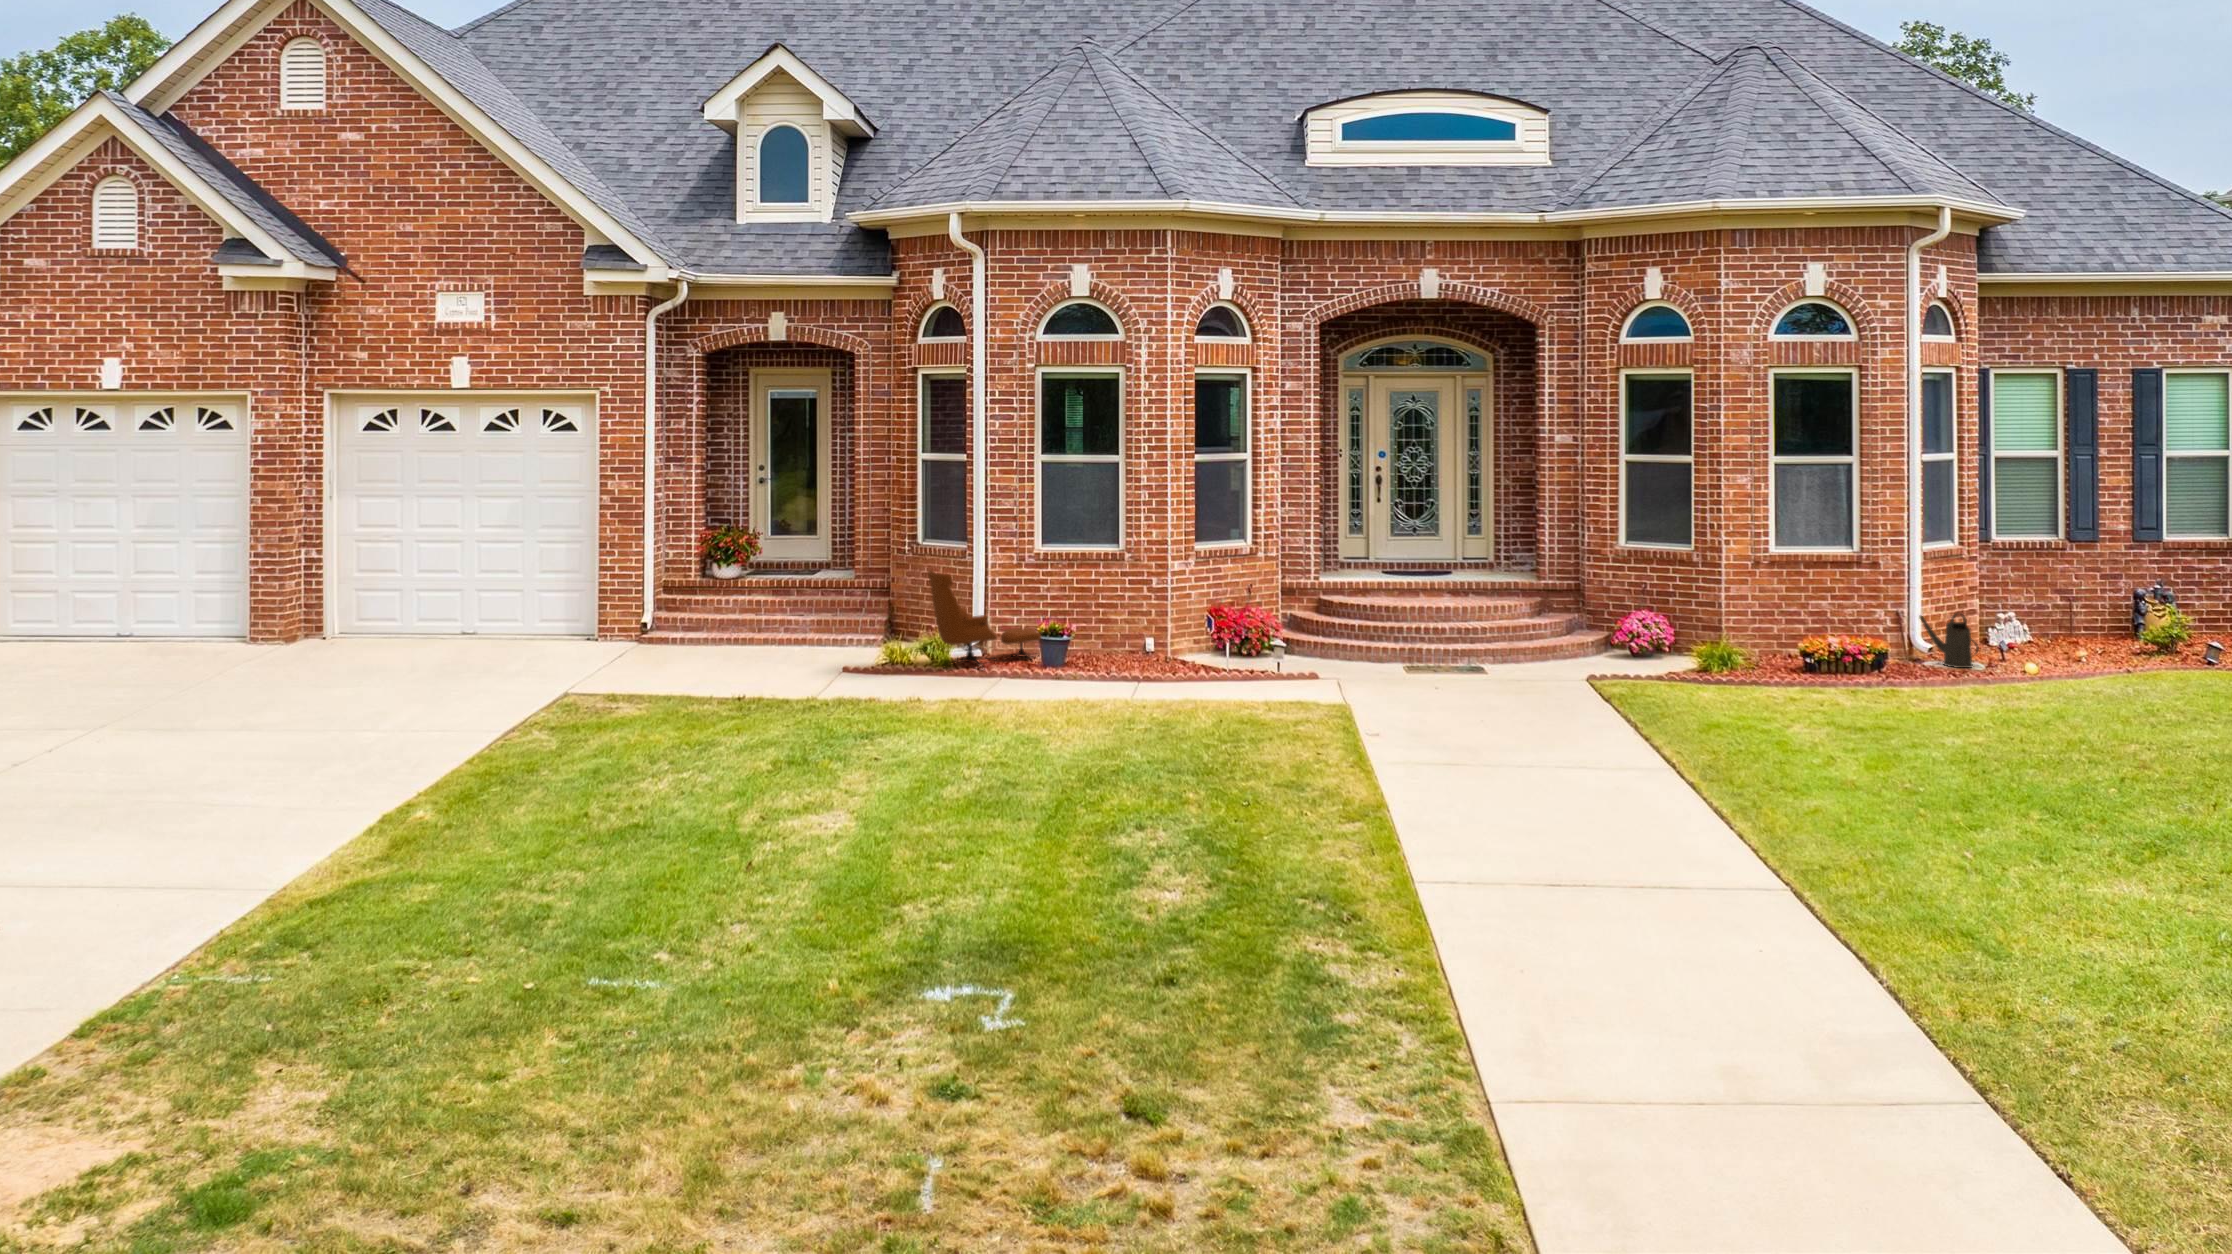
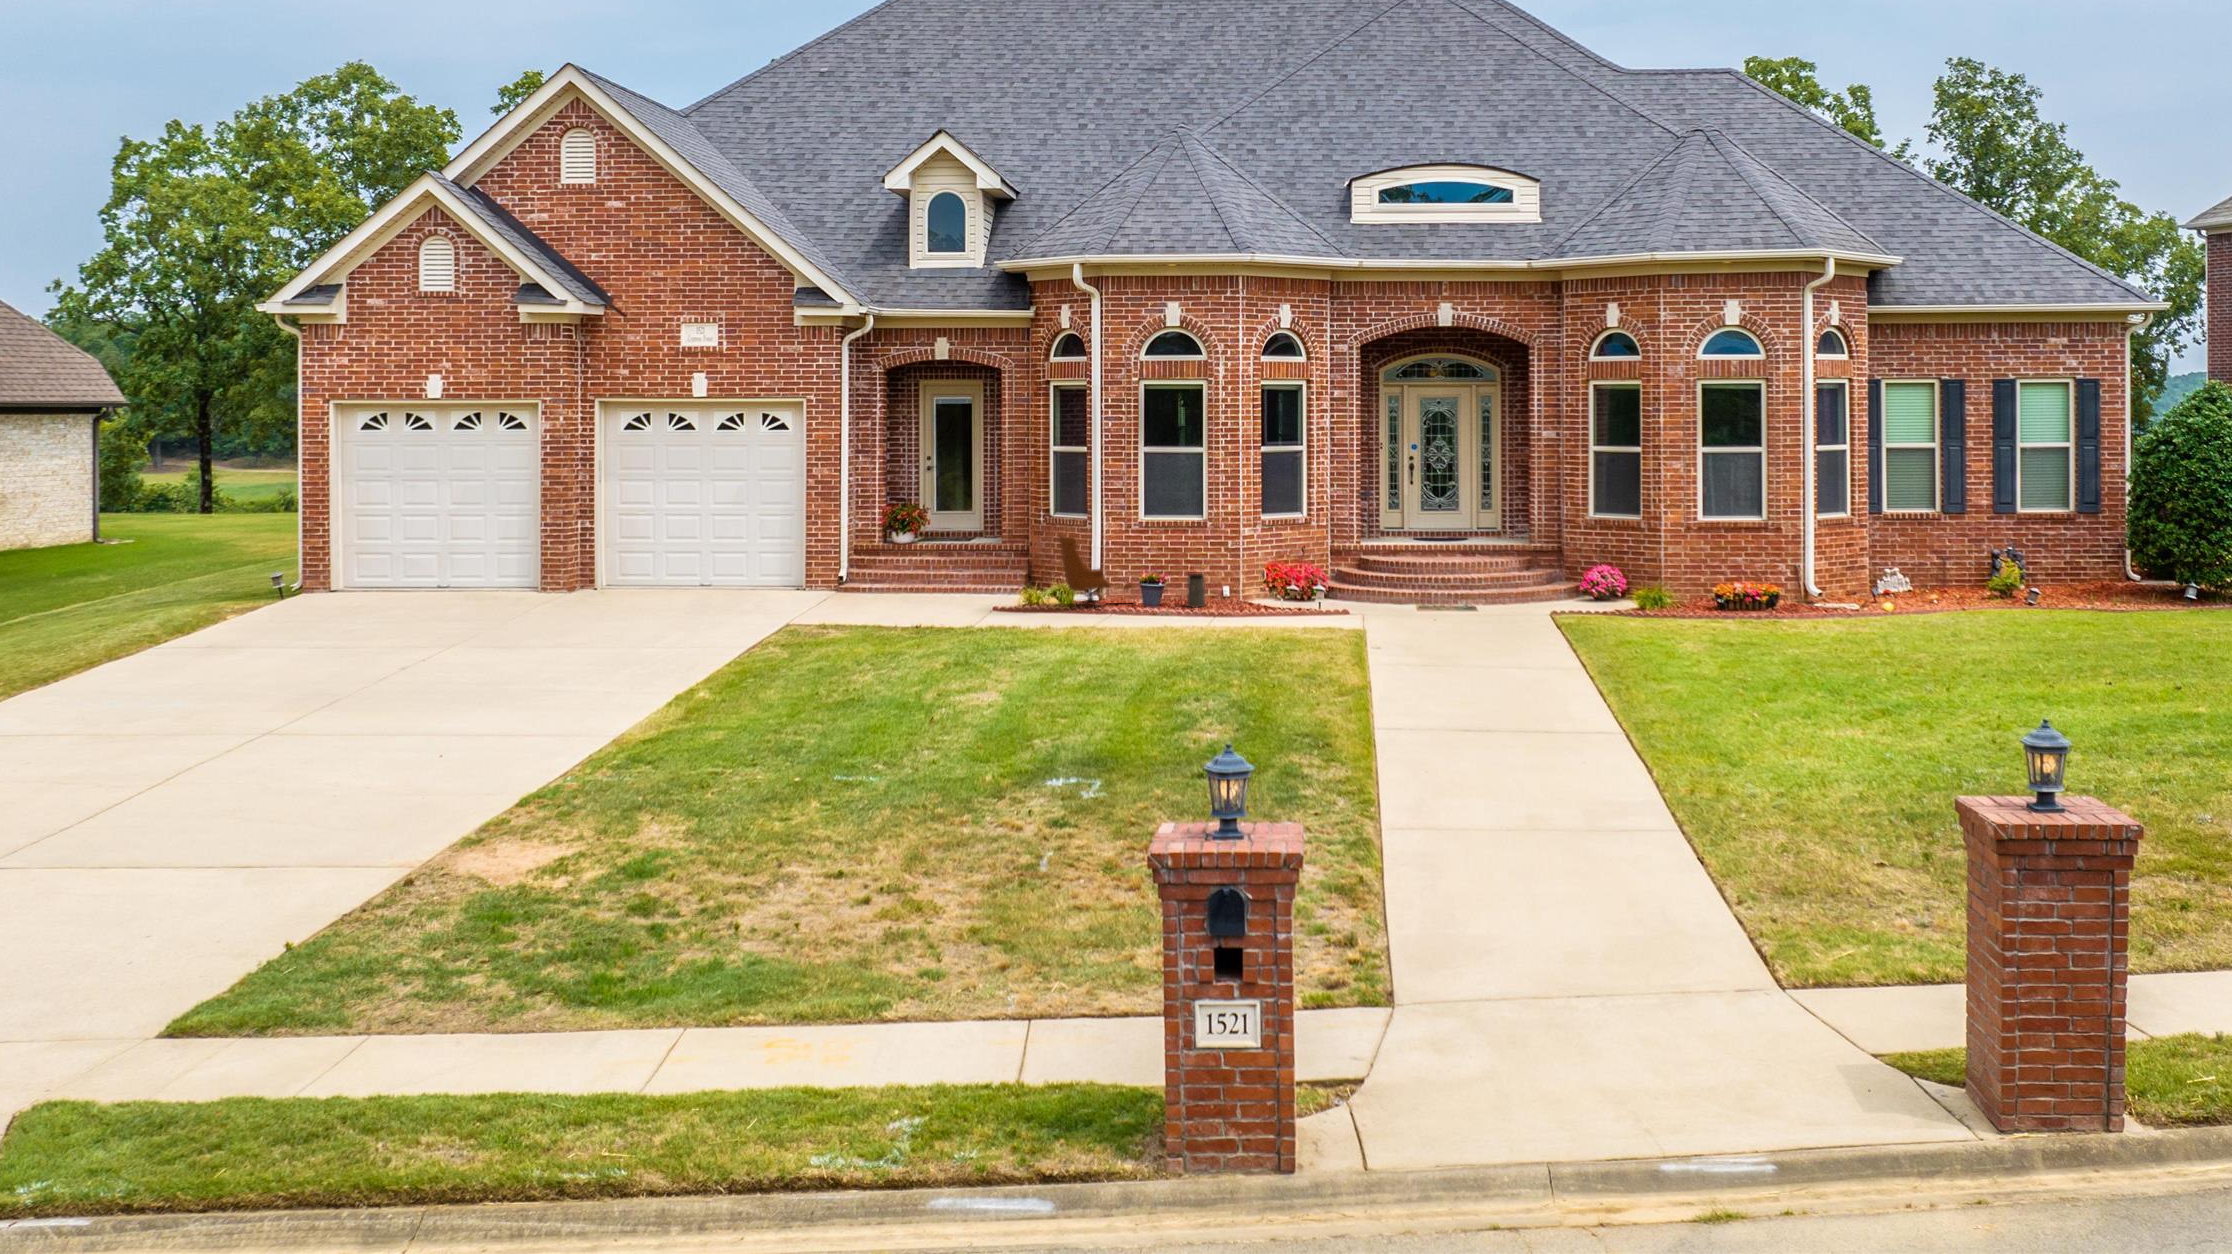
watering can: present [1919,613,1979,668] -> present [1187,574,1206,607]

